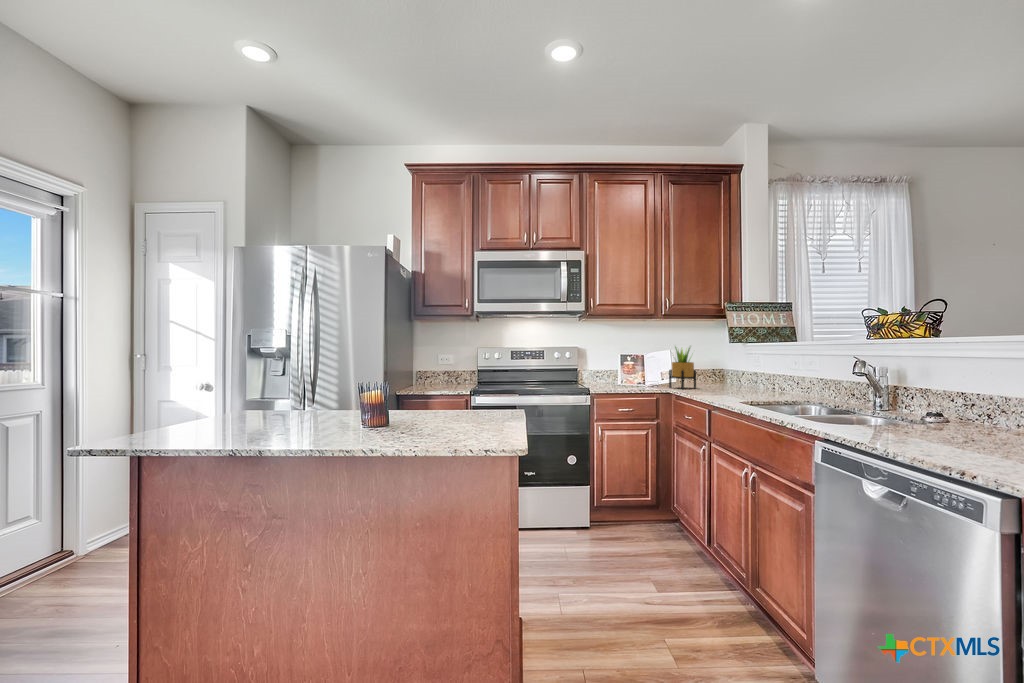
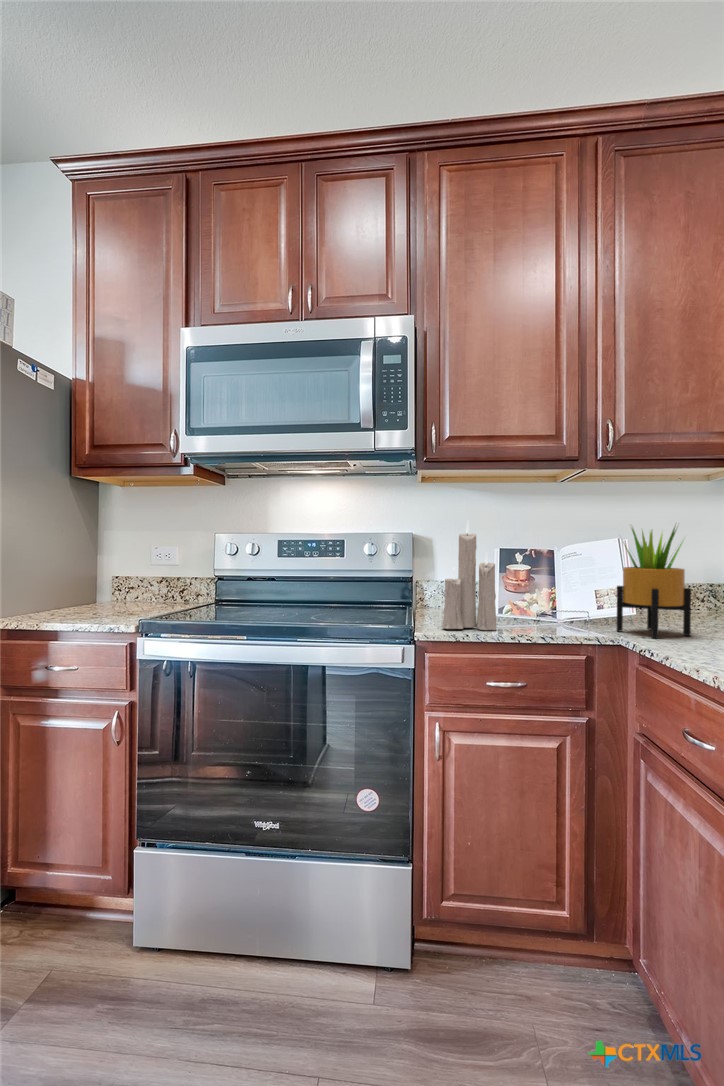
candle: none [600,341,622,388] -> present [442,521,496,630]

